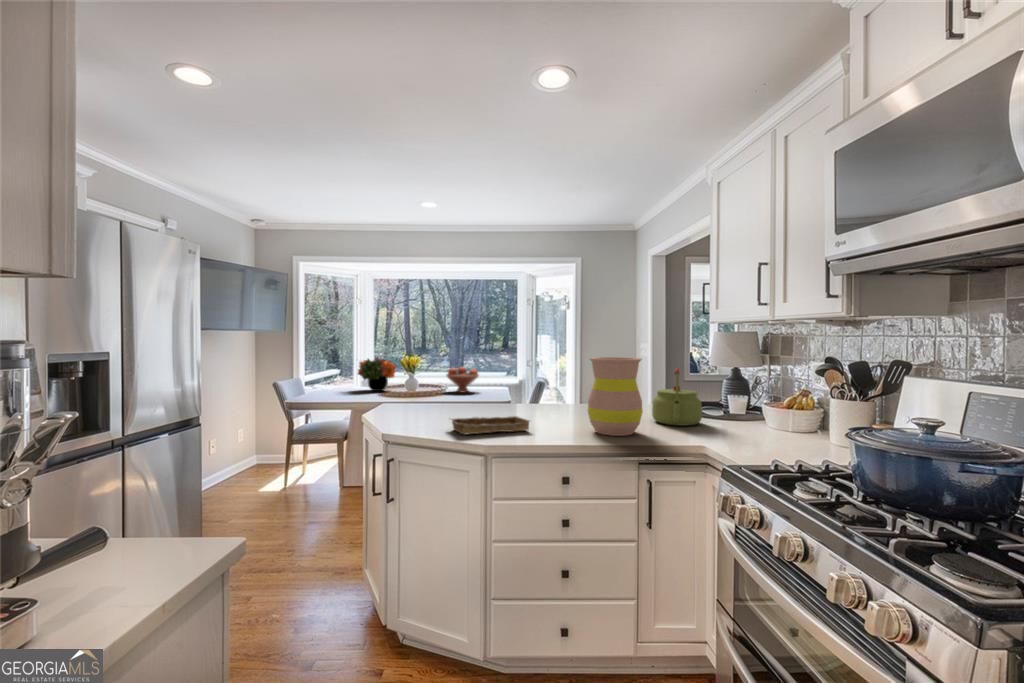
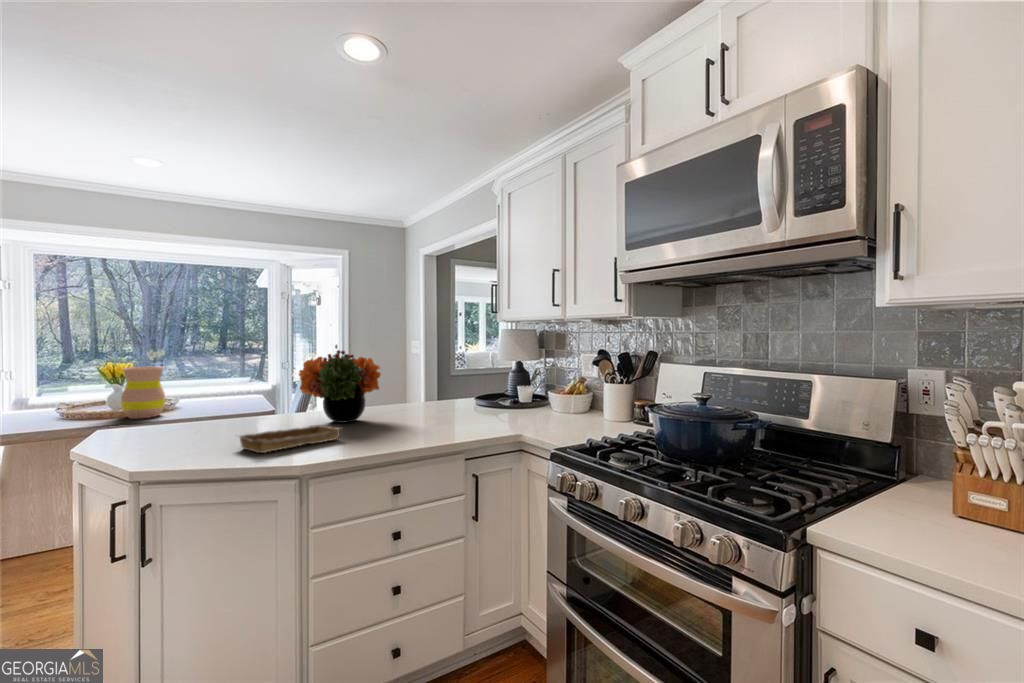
flower arrangement: present [358,357,396,391] -> present [299,350,381,423]
vase: present [588,357,643,436] -> present [121,366,165,419]
fruit bowl: present [446,367,479,393] -> none [174,373,223,405]
kettle: present [652,368,702,426] -> none [456,363,501,418]

